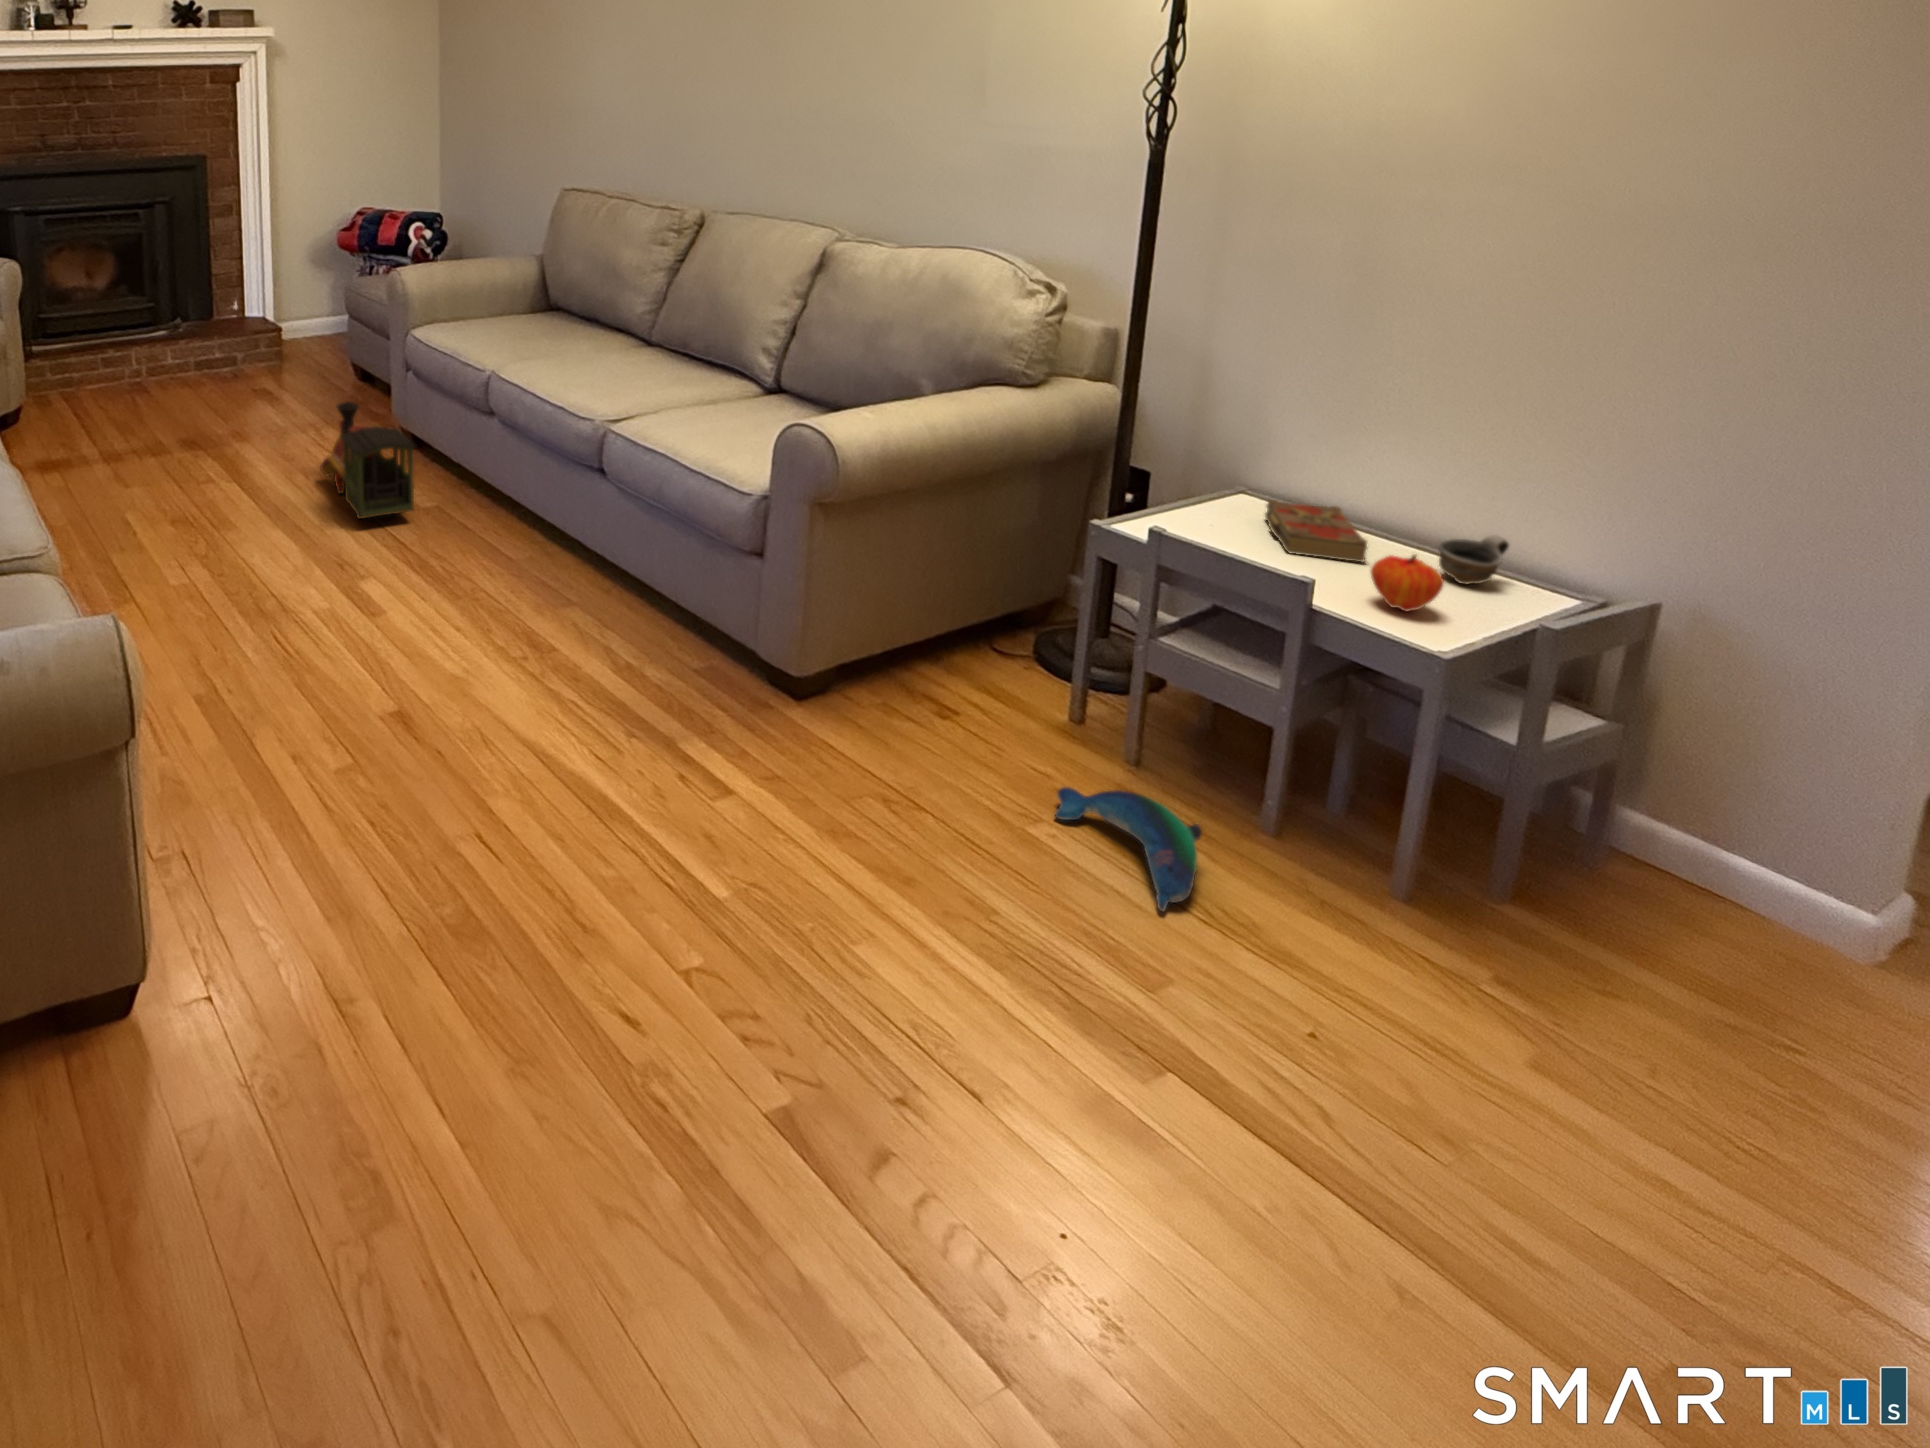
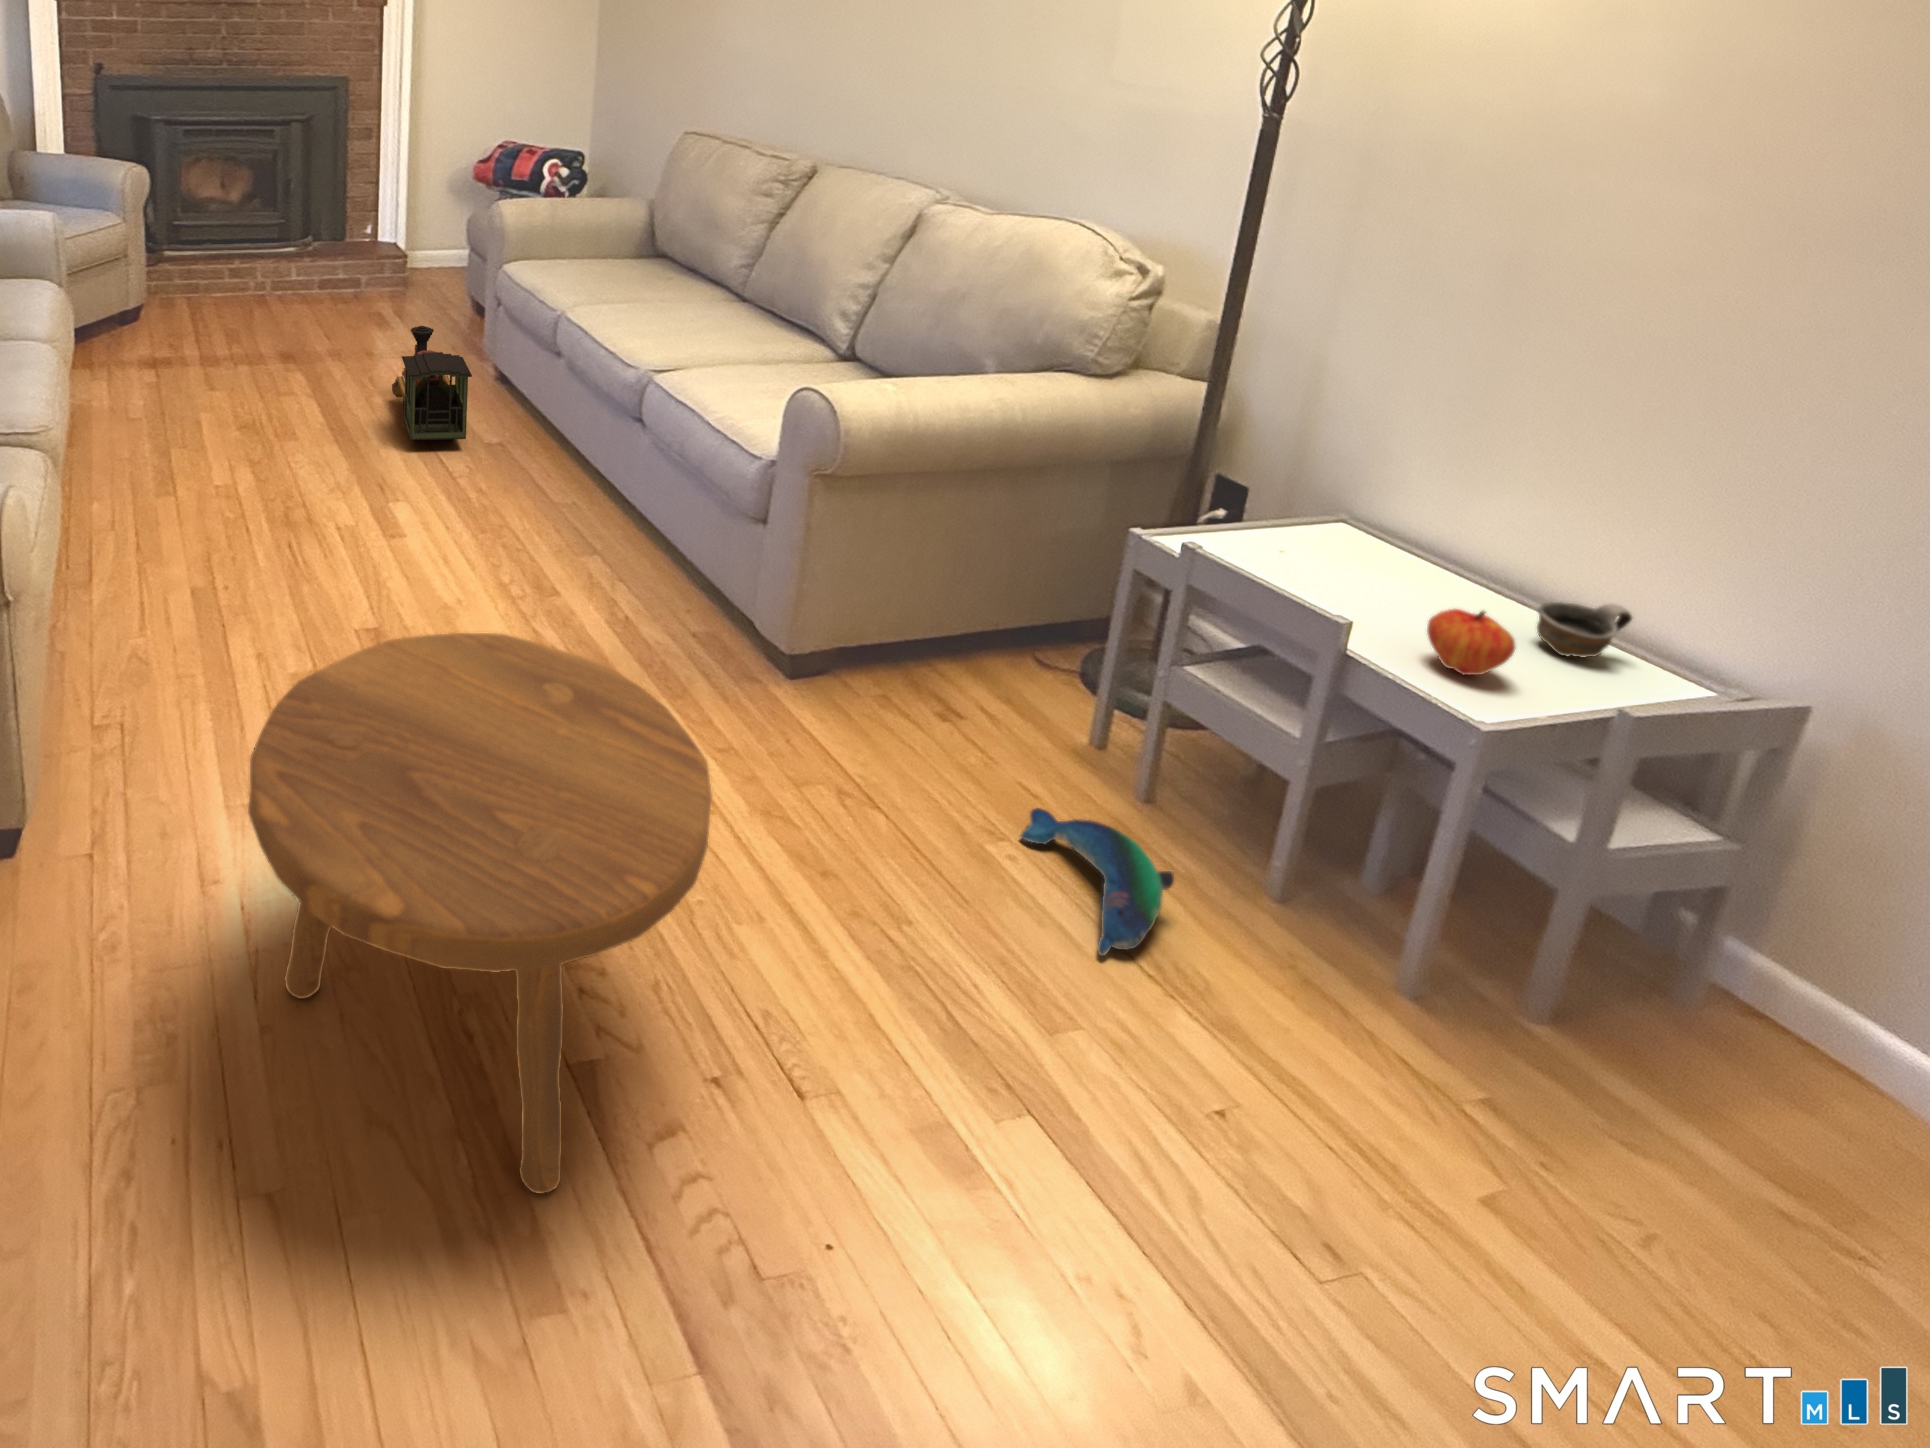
book: present [1265,500,1367,562] -> none [1341,530,1450,615]
footstool: none [432,697,895,1242] -> present [248,633,712,1194]

